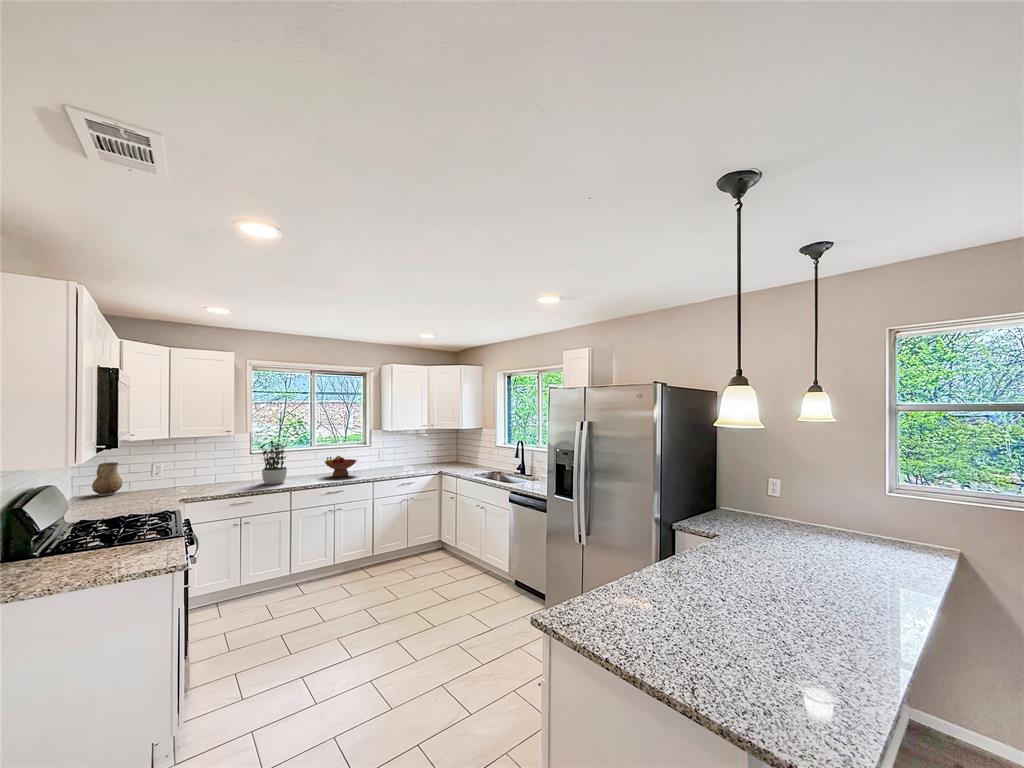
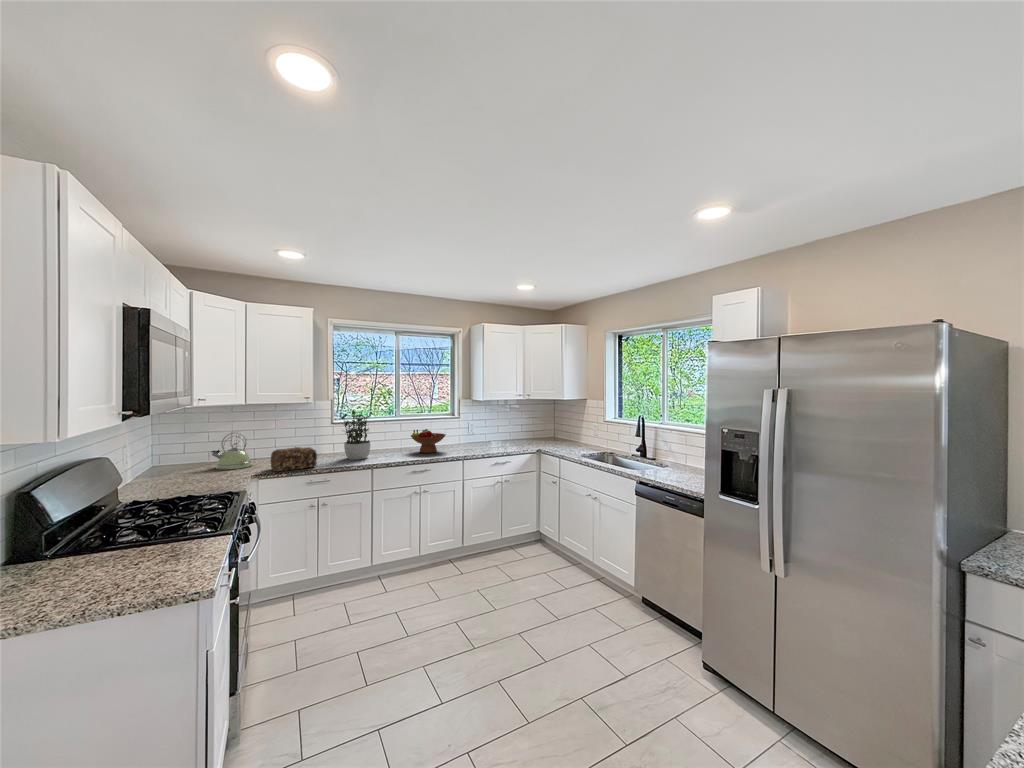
ceramic pitcher: present [92,462,122,496] -> none [172,431,202,467]
kettle: none [134,463,173,496] -> present [211,433,252,470]
bread loaf: none [193,474,238,496] -> present [270,447,317,472]

